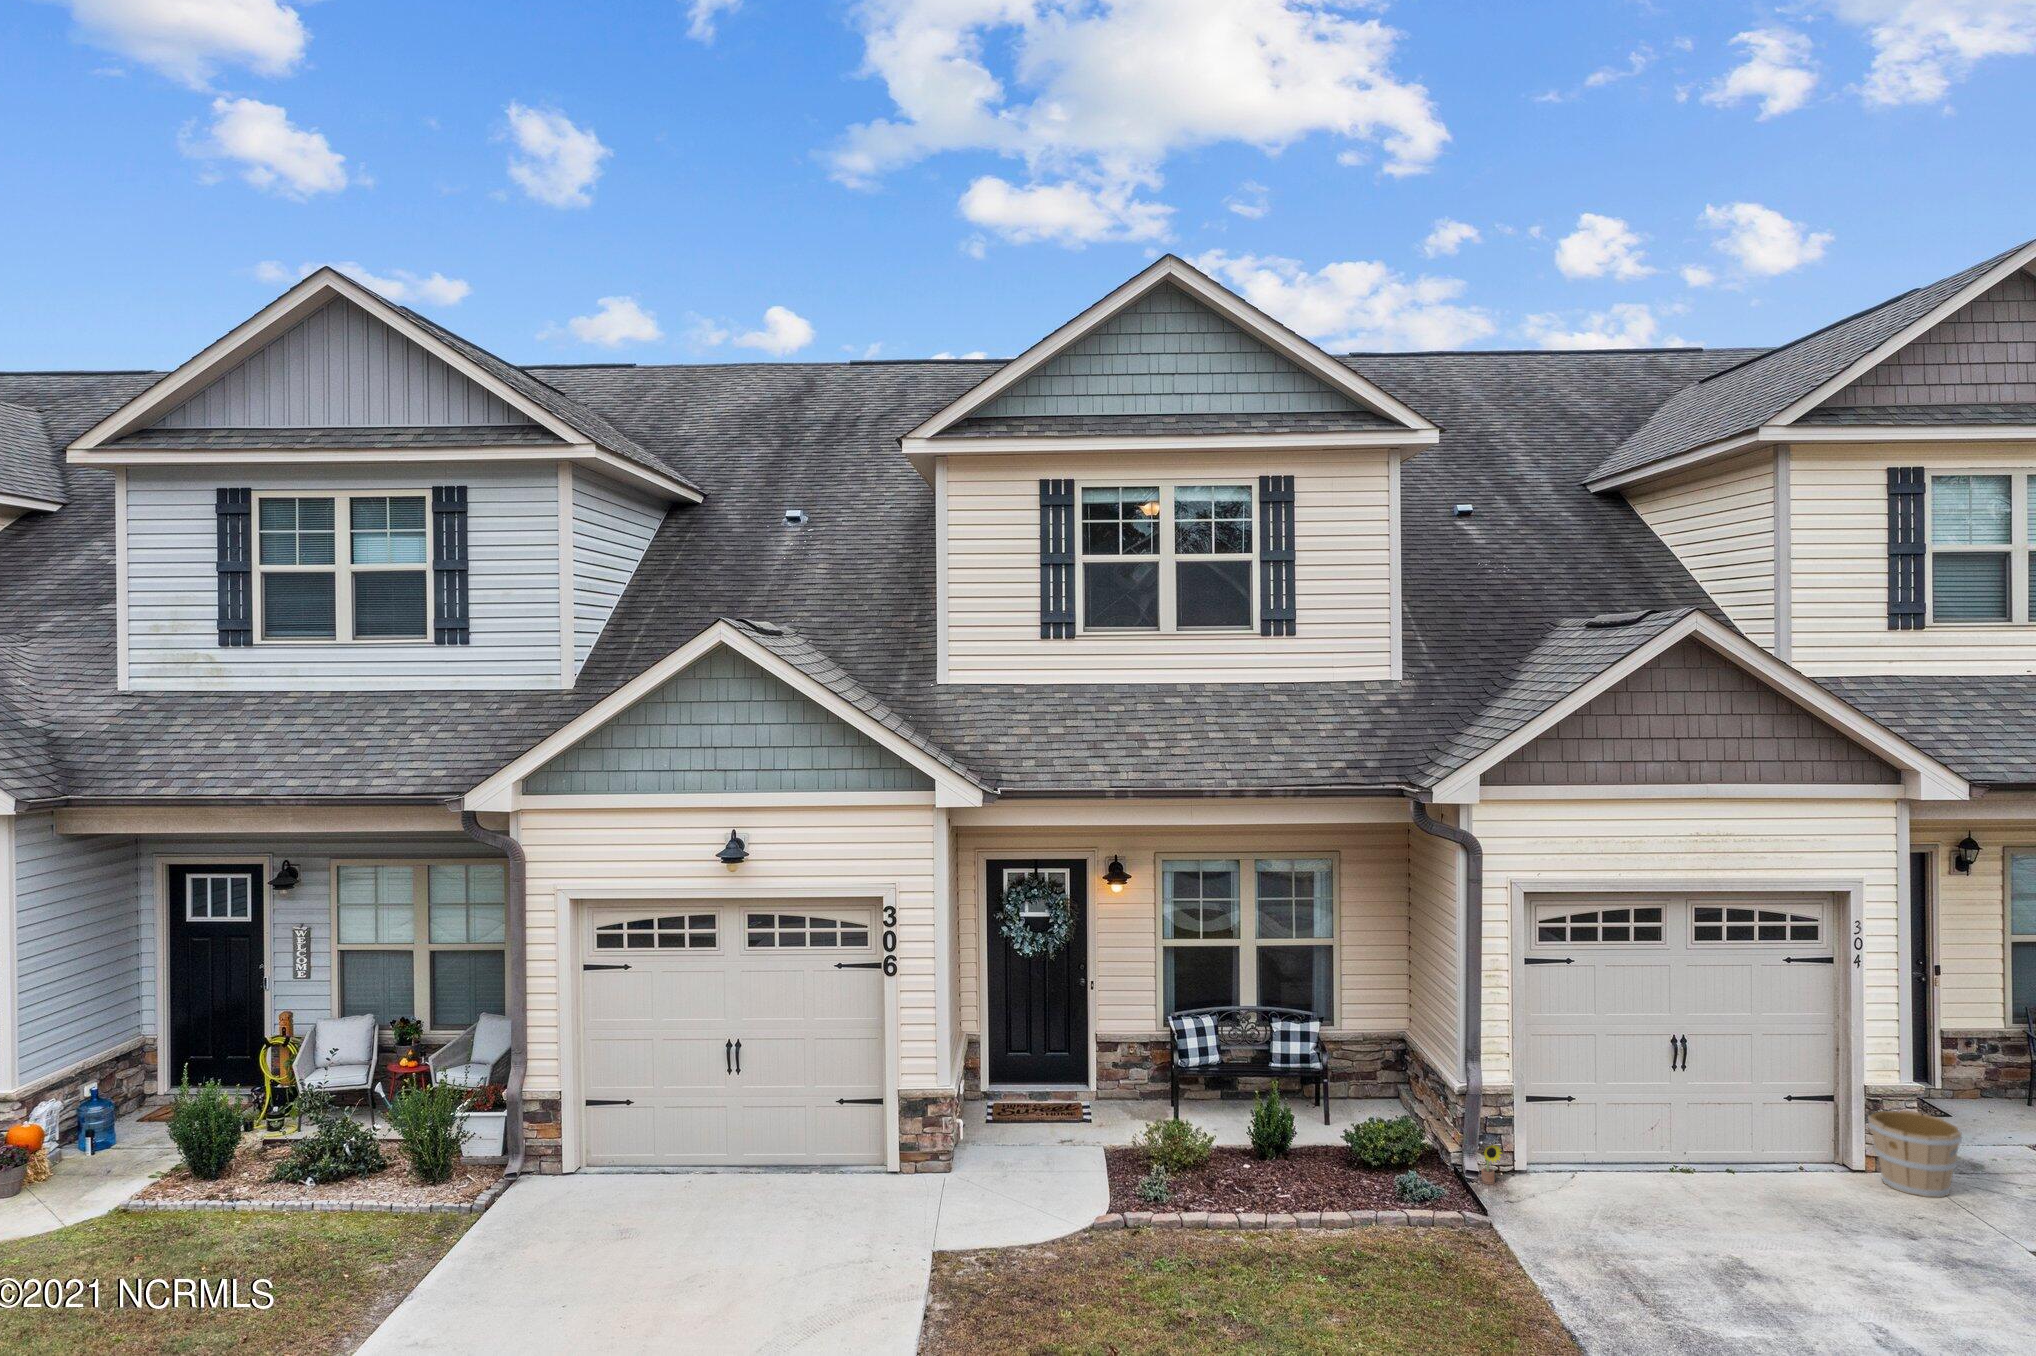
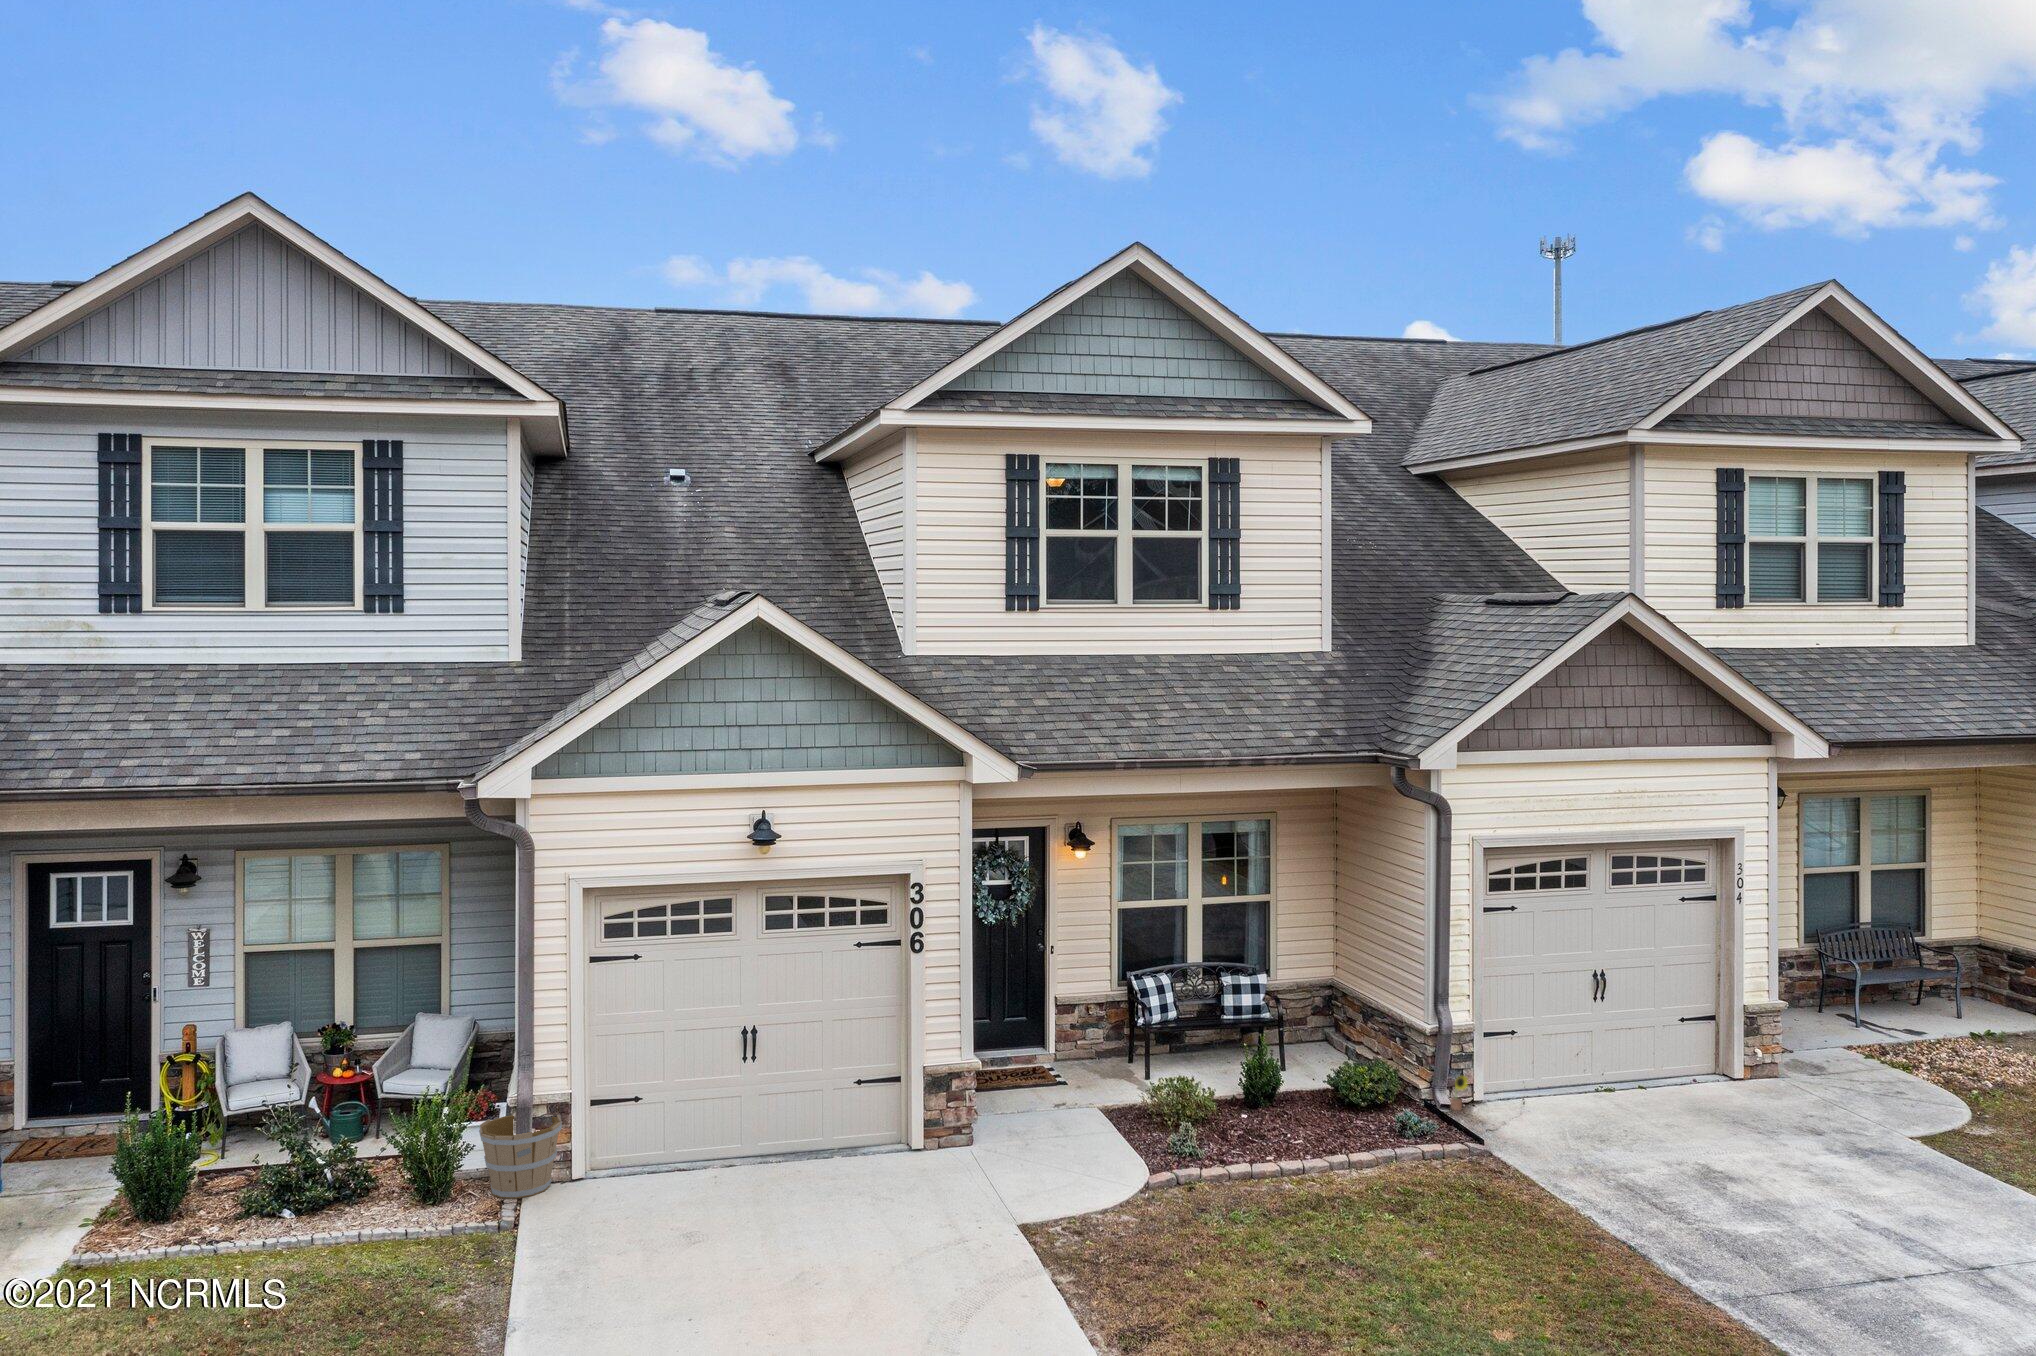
wooden bucket: present [1868,1110,1962,1197] -> present [479,1115,562,1199]

